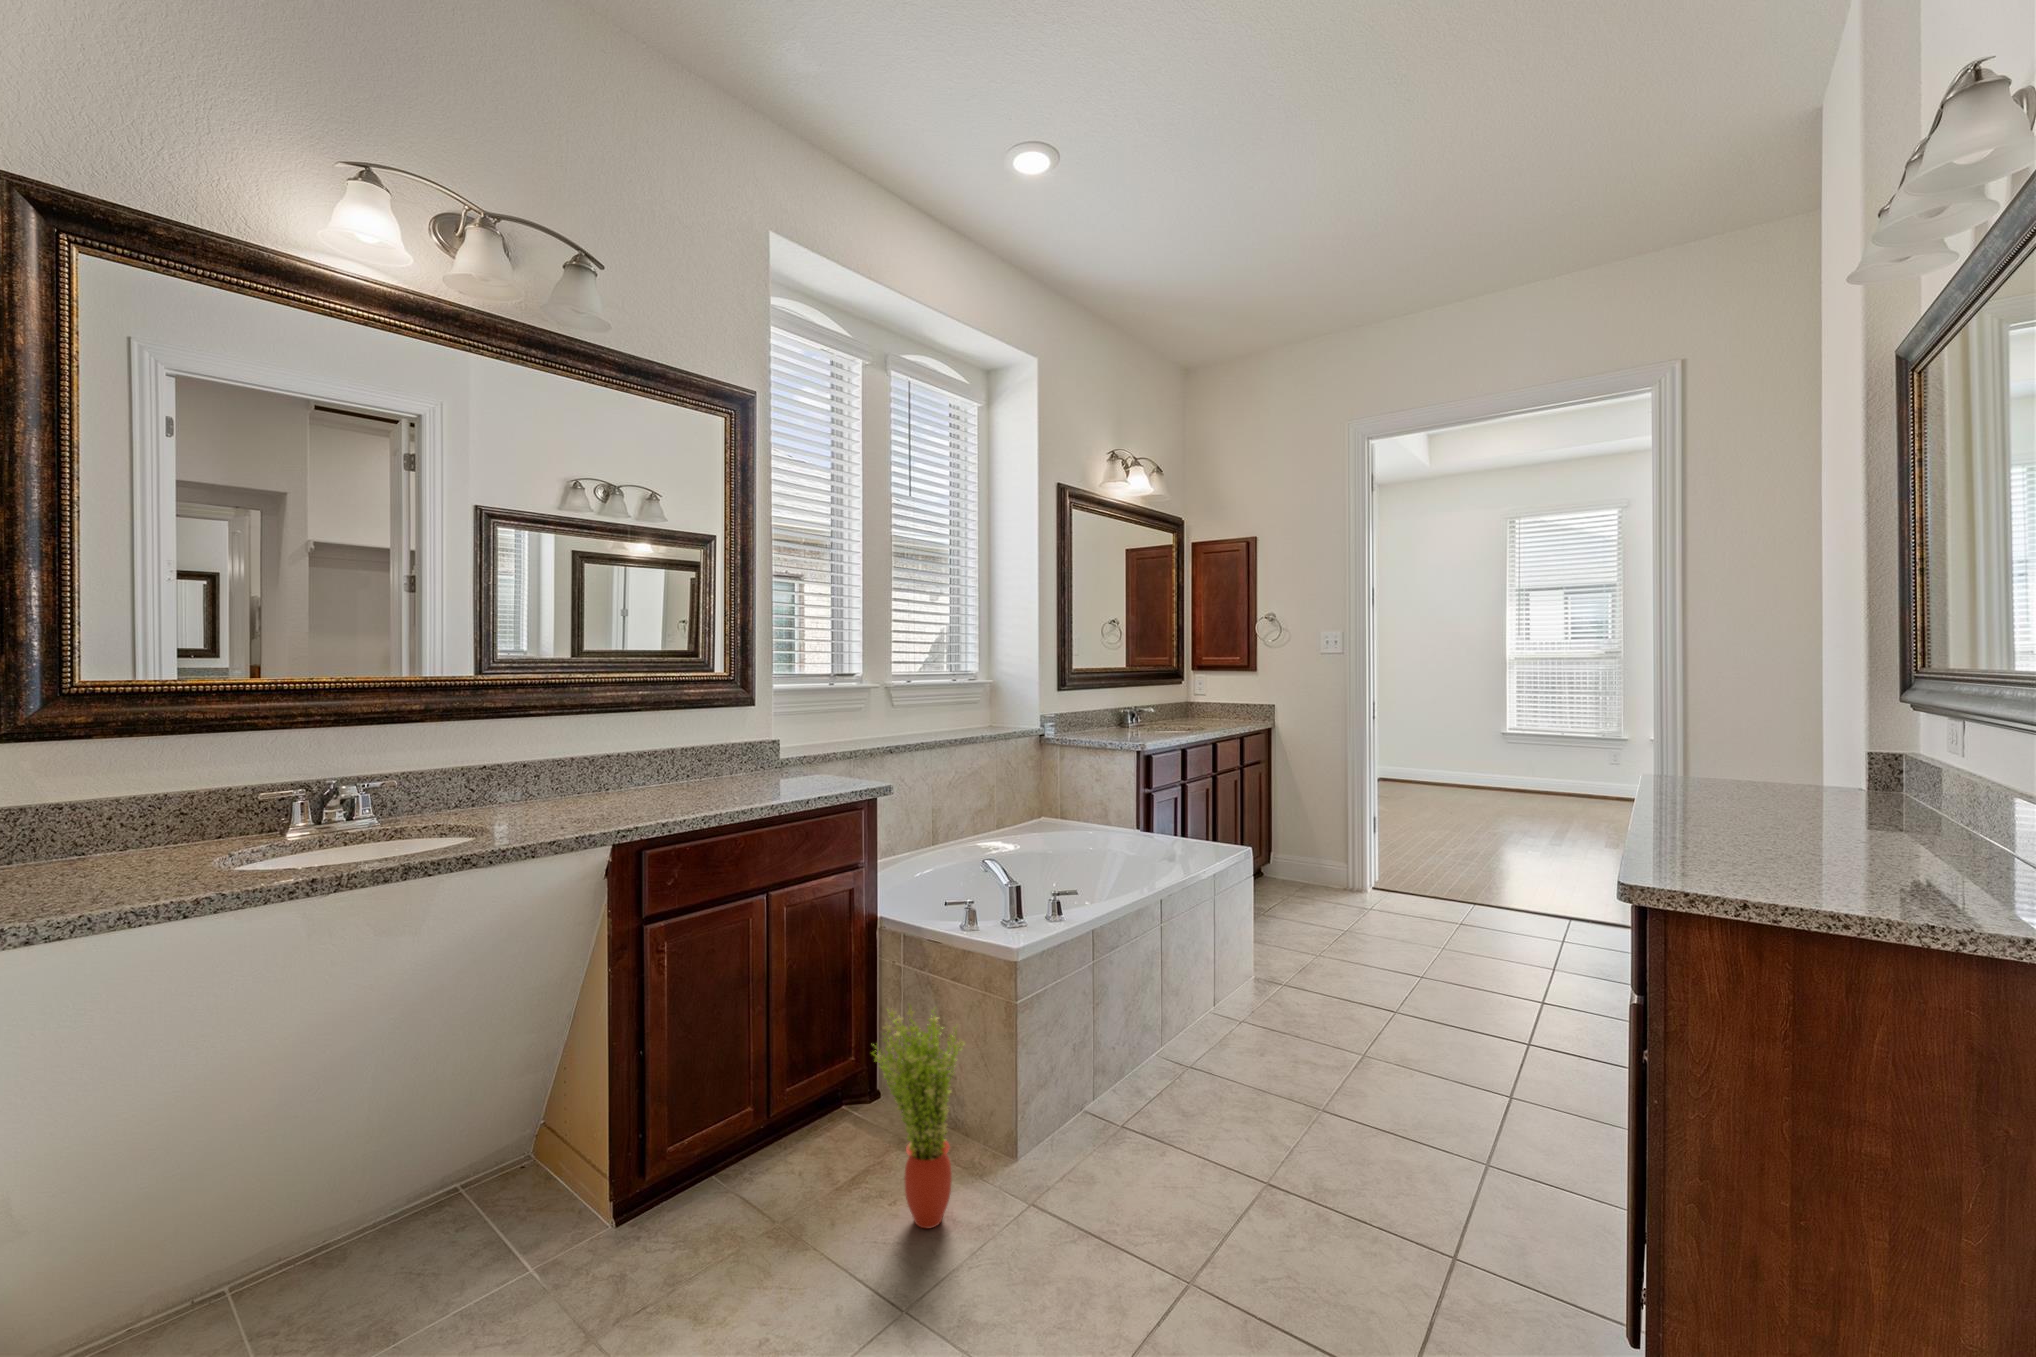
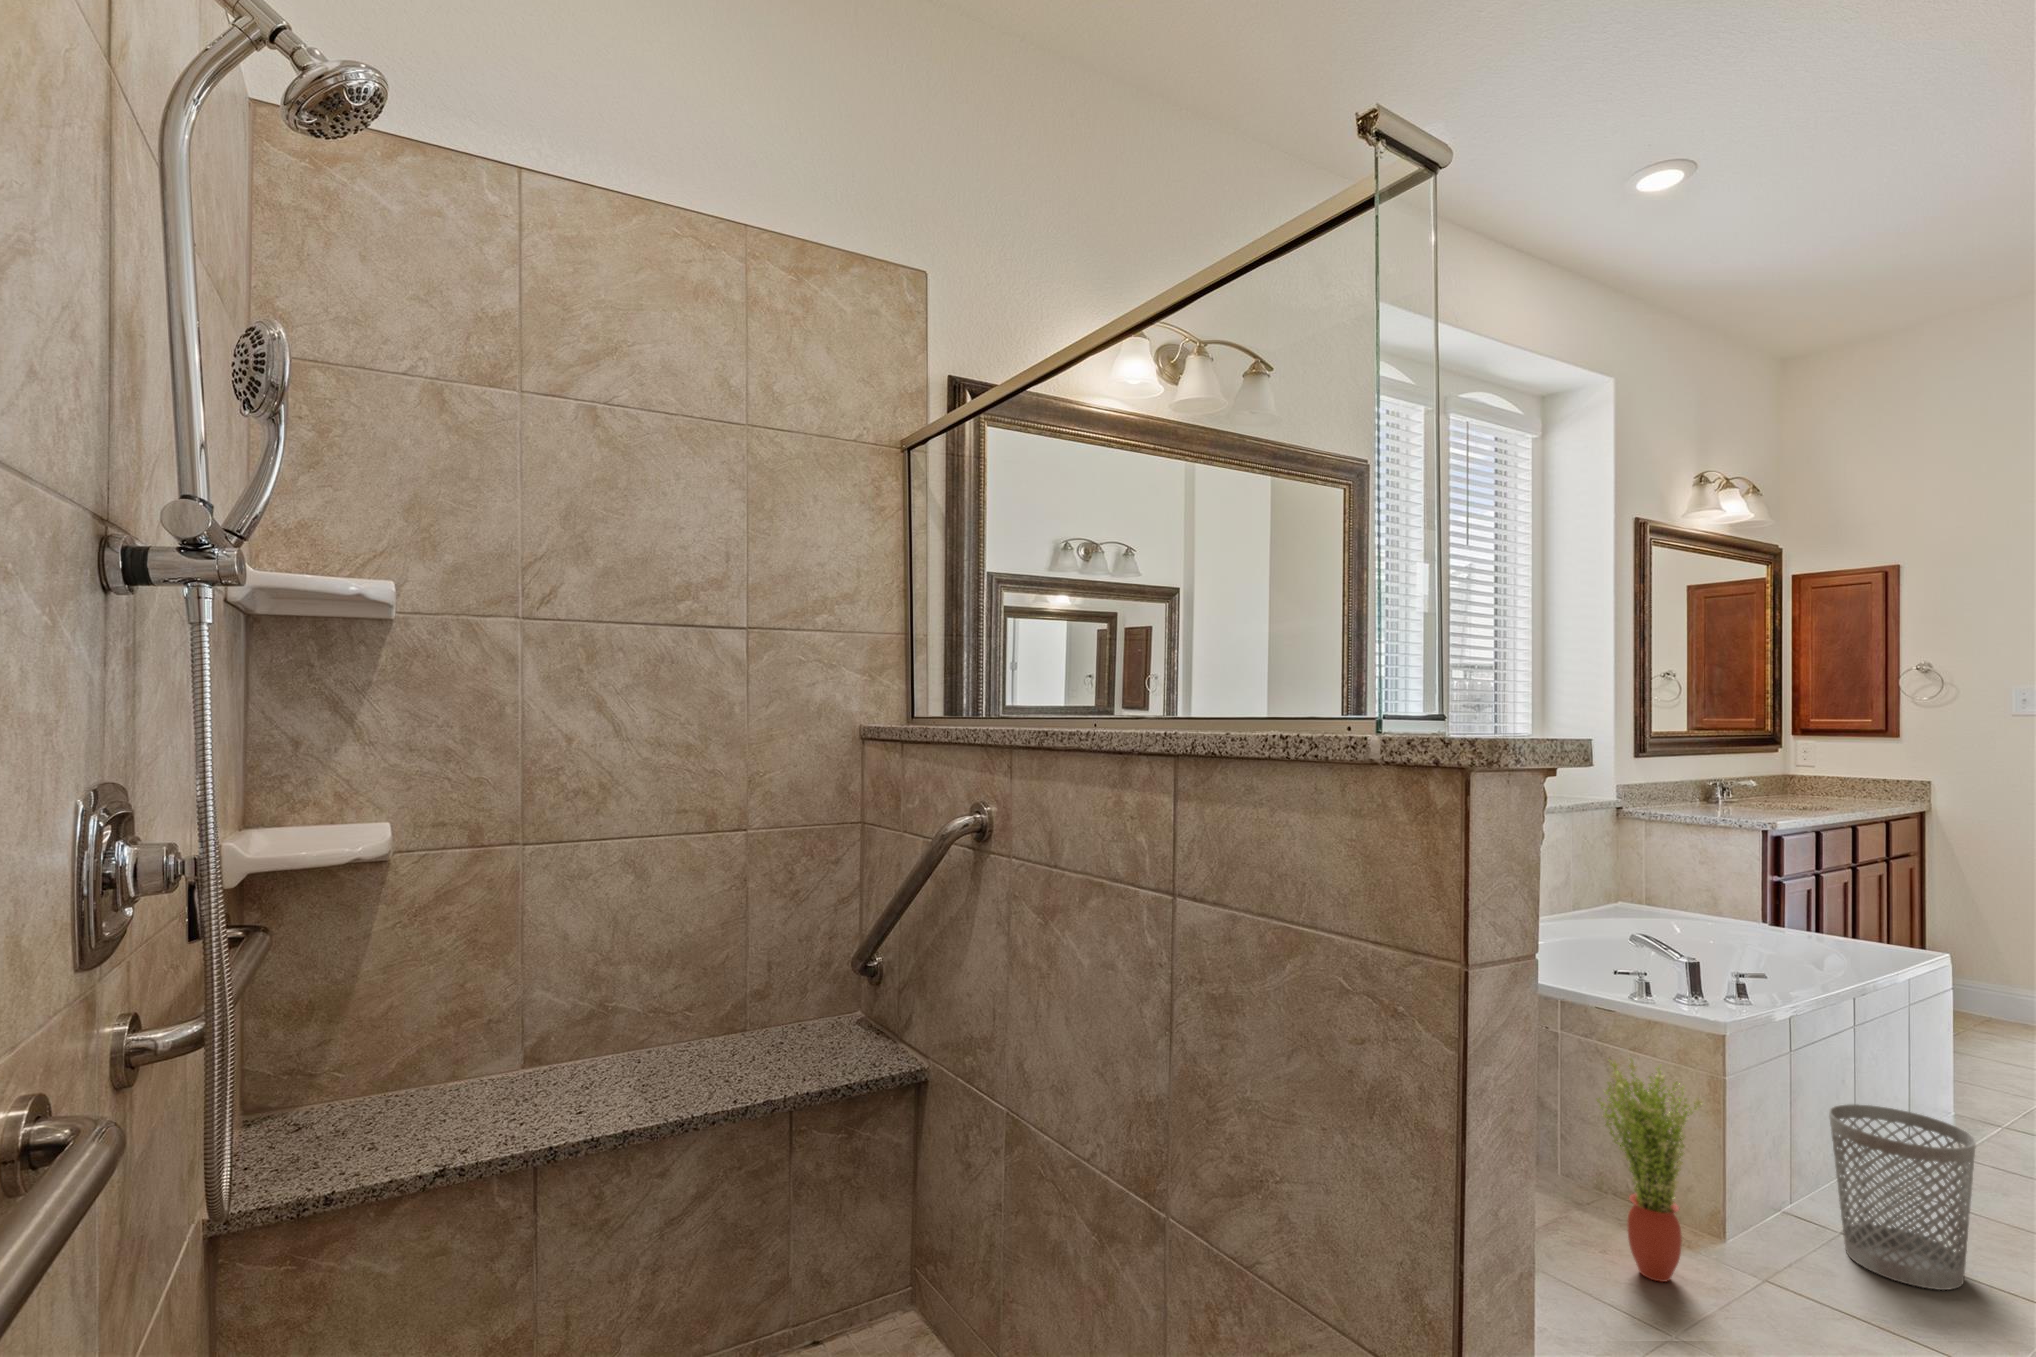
wastebasket: none [1105,1004,1209,1175] -> present [1829,1104,1976,1290]

